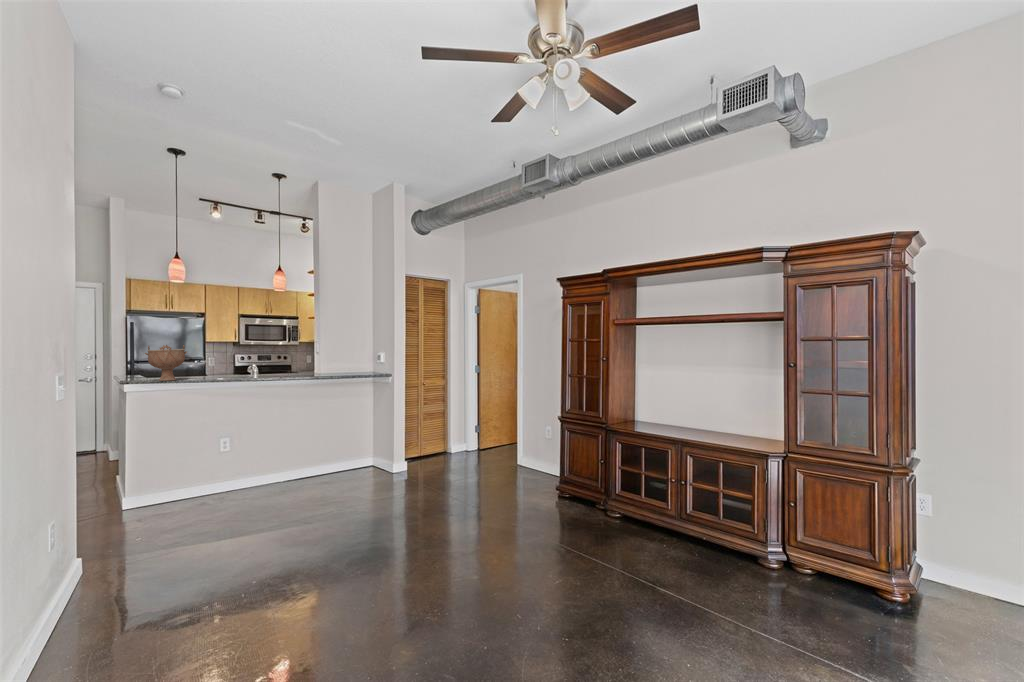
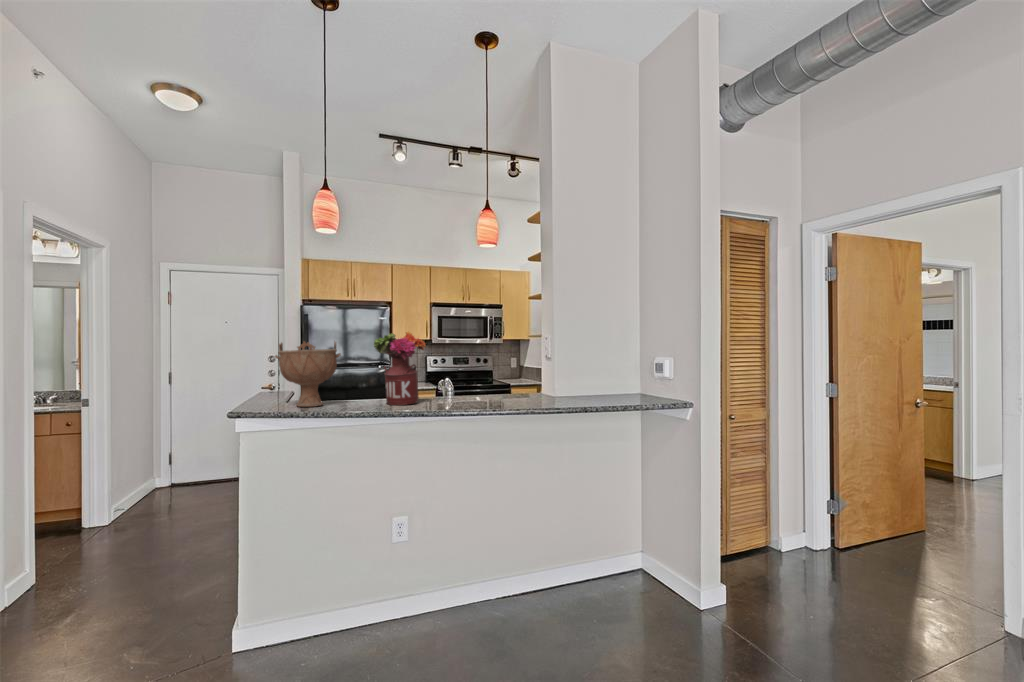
flower arrangement: none [208,339,241,379] -> present [374,332,426,405]

